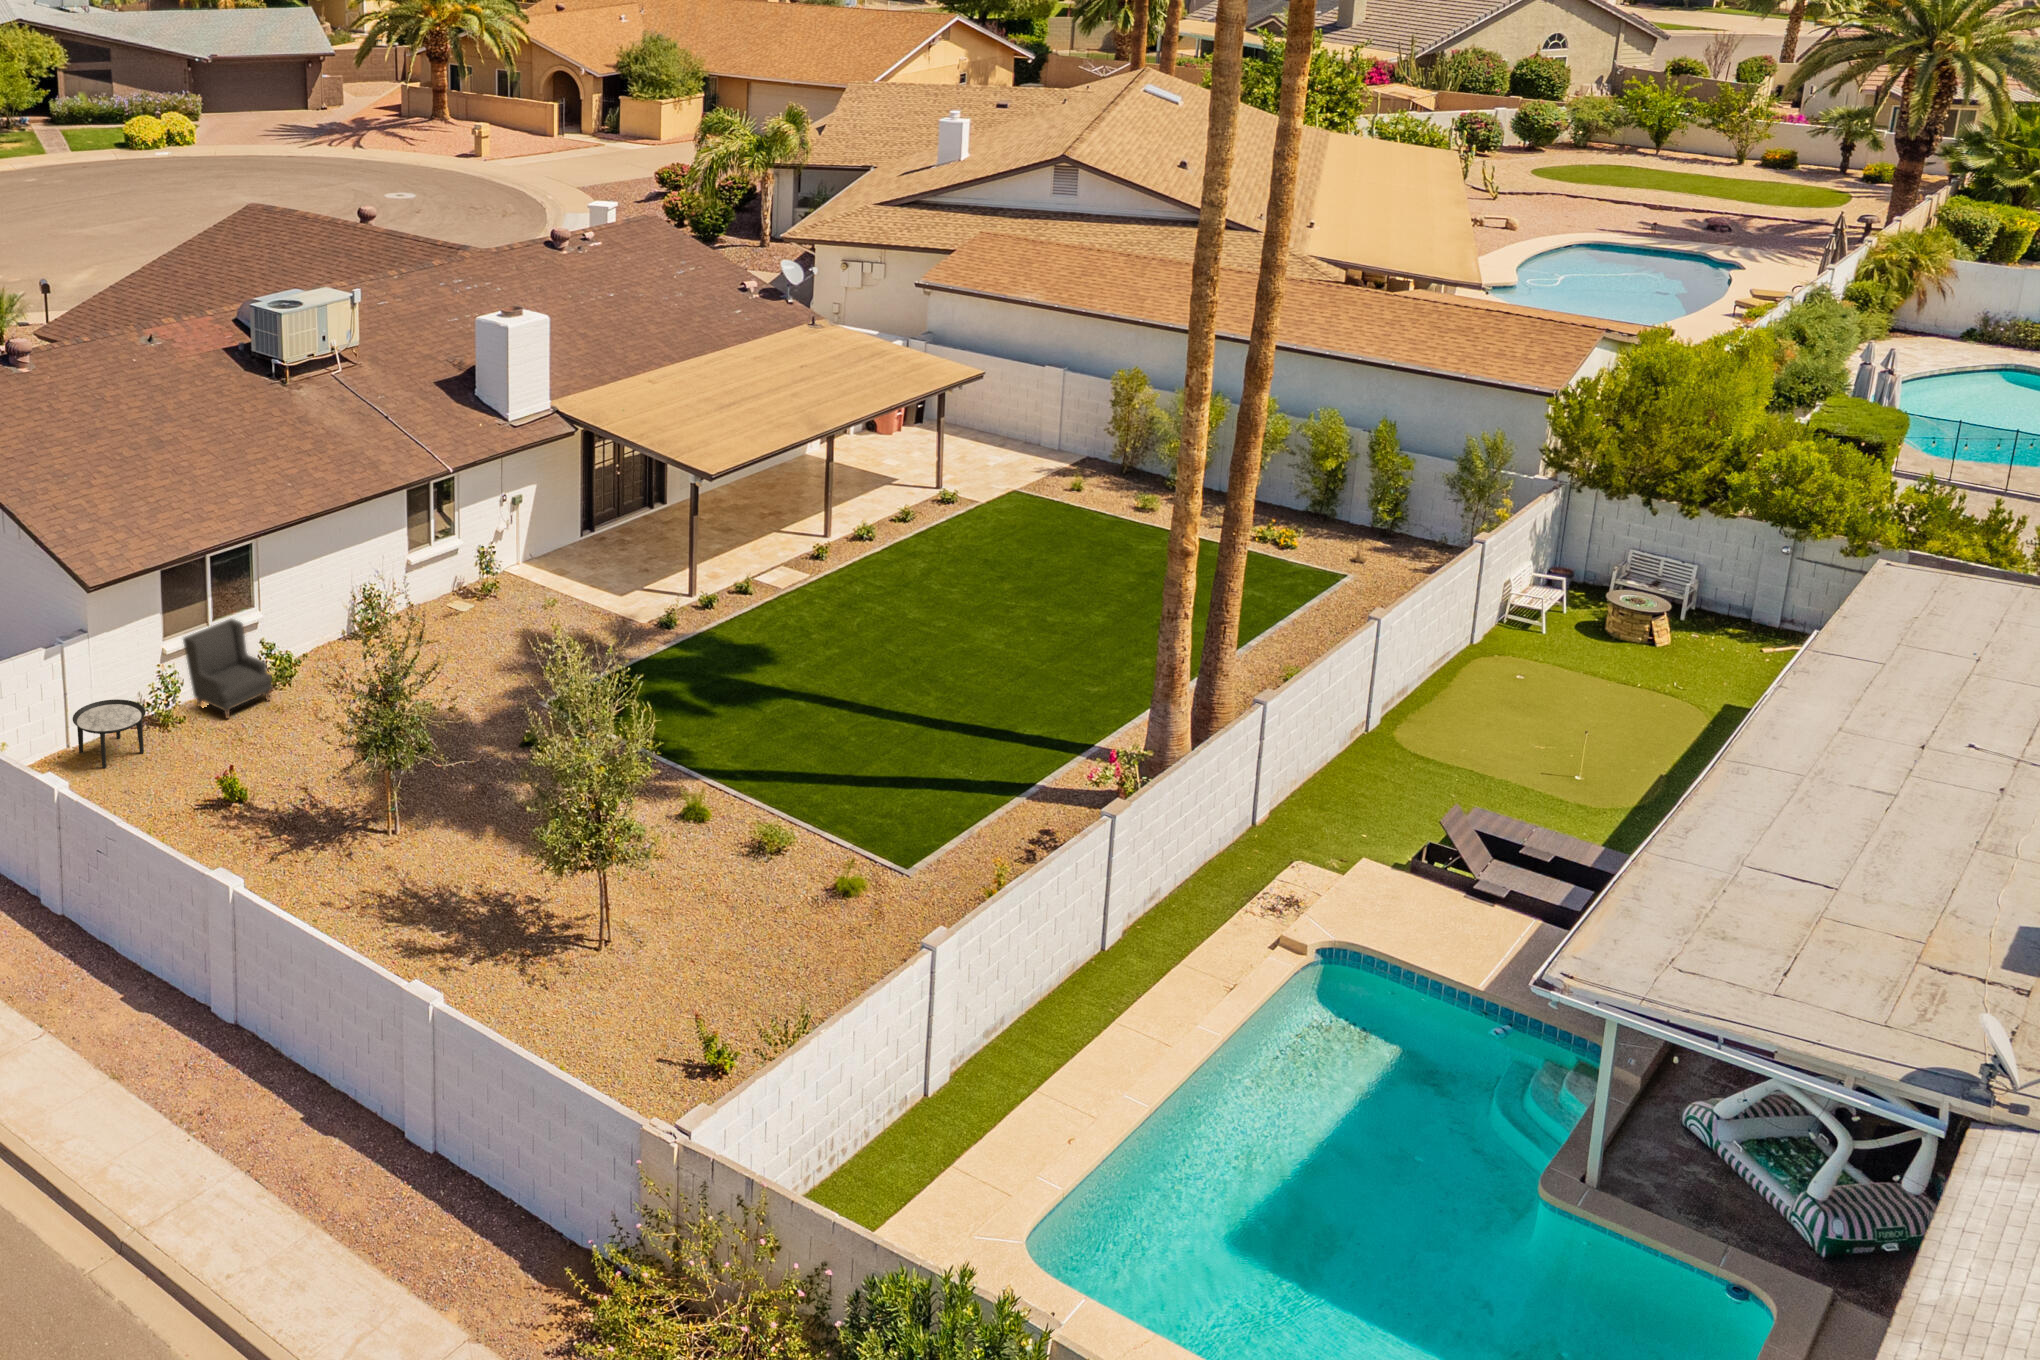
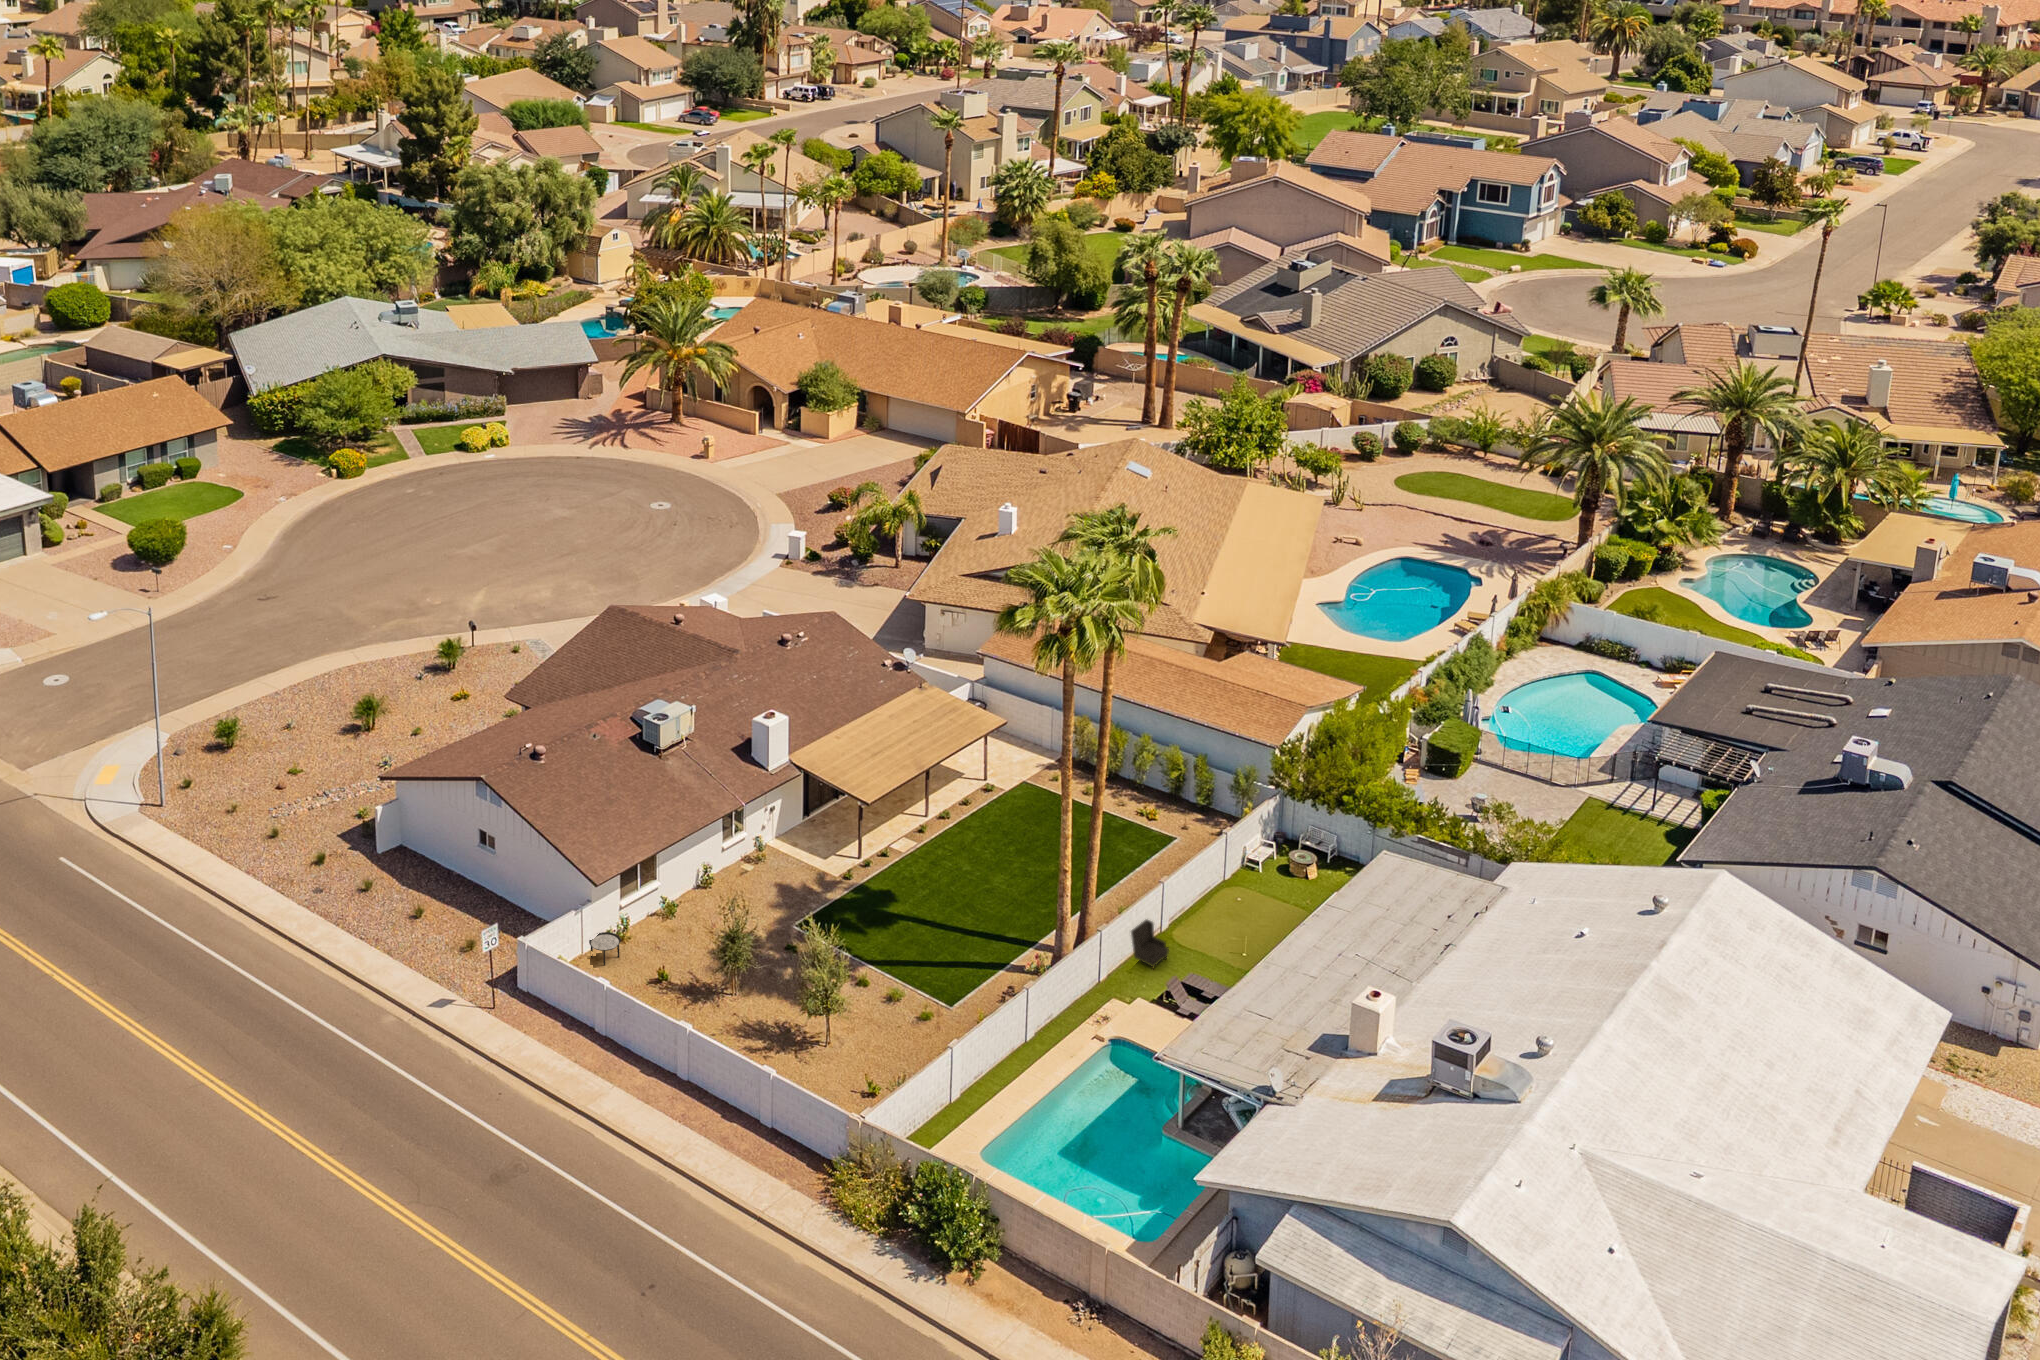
chair: present [183,619,273,719] -> present [1131,920,1169,968]

